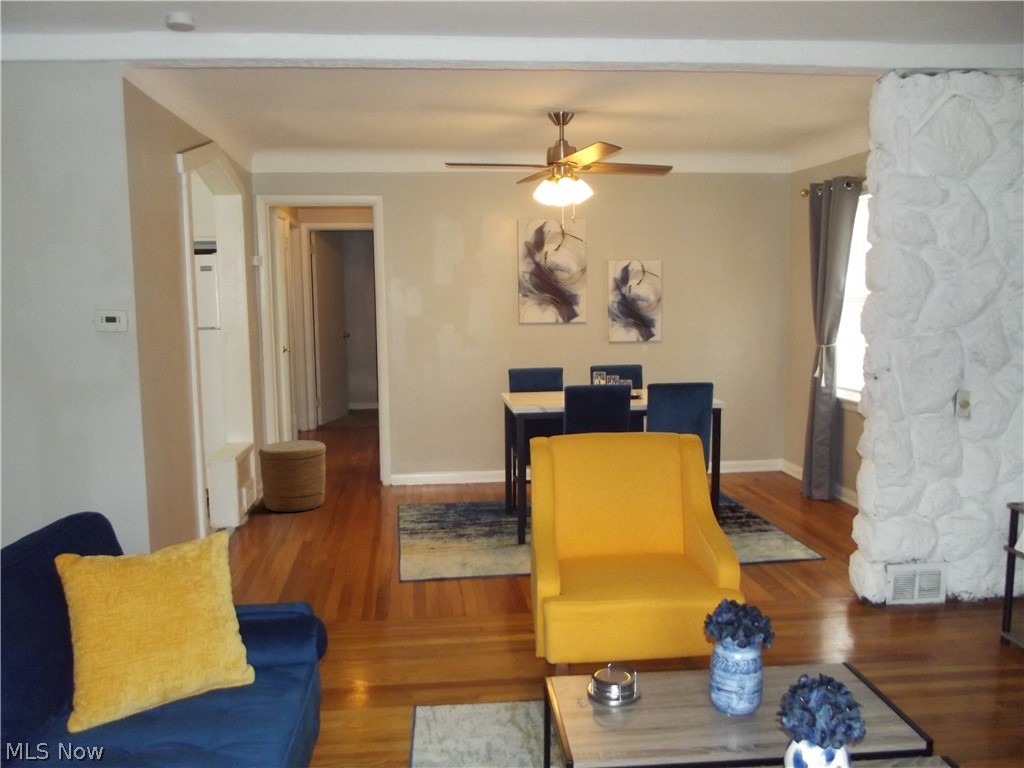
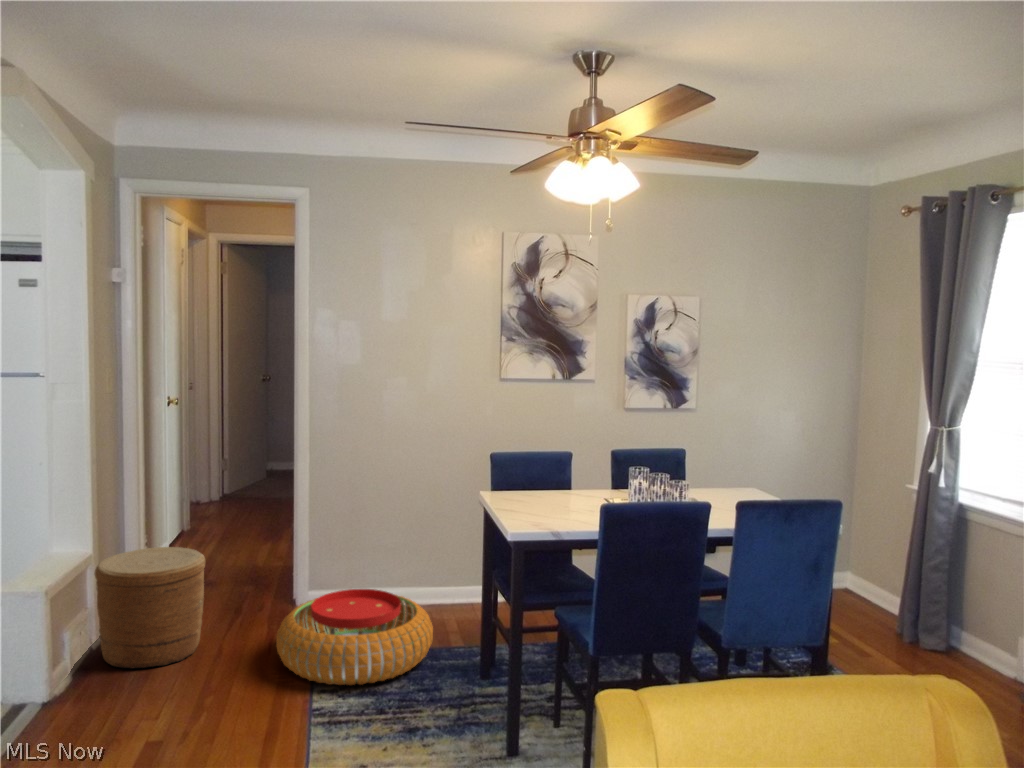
pouf: none [374,465,475,518] -> present [276,589,433,685]

